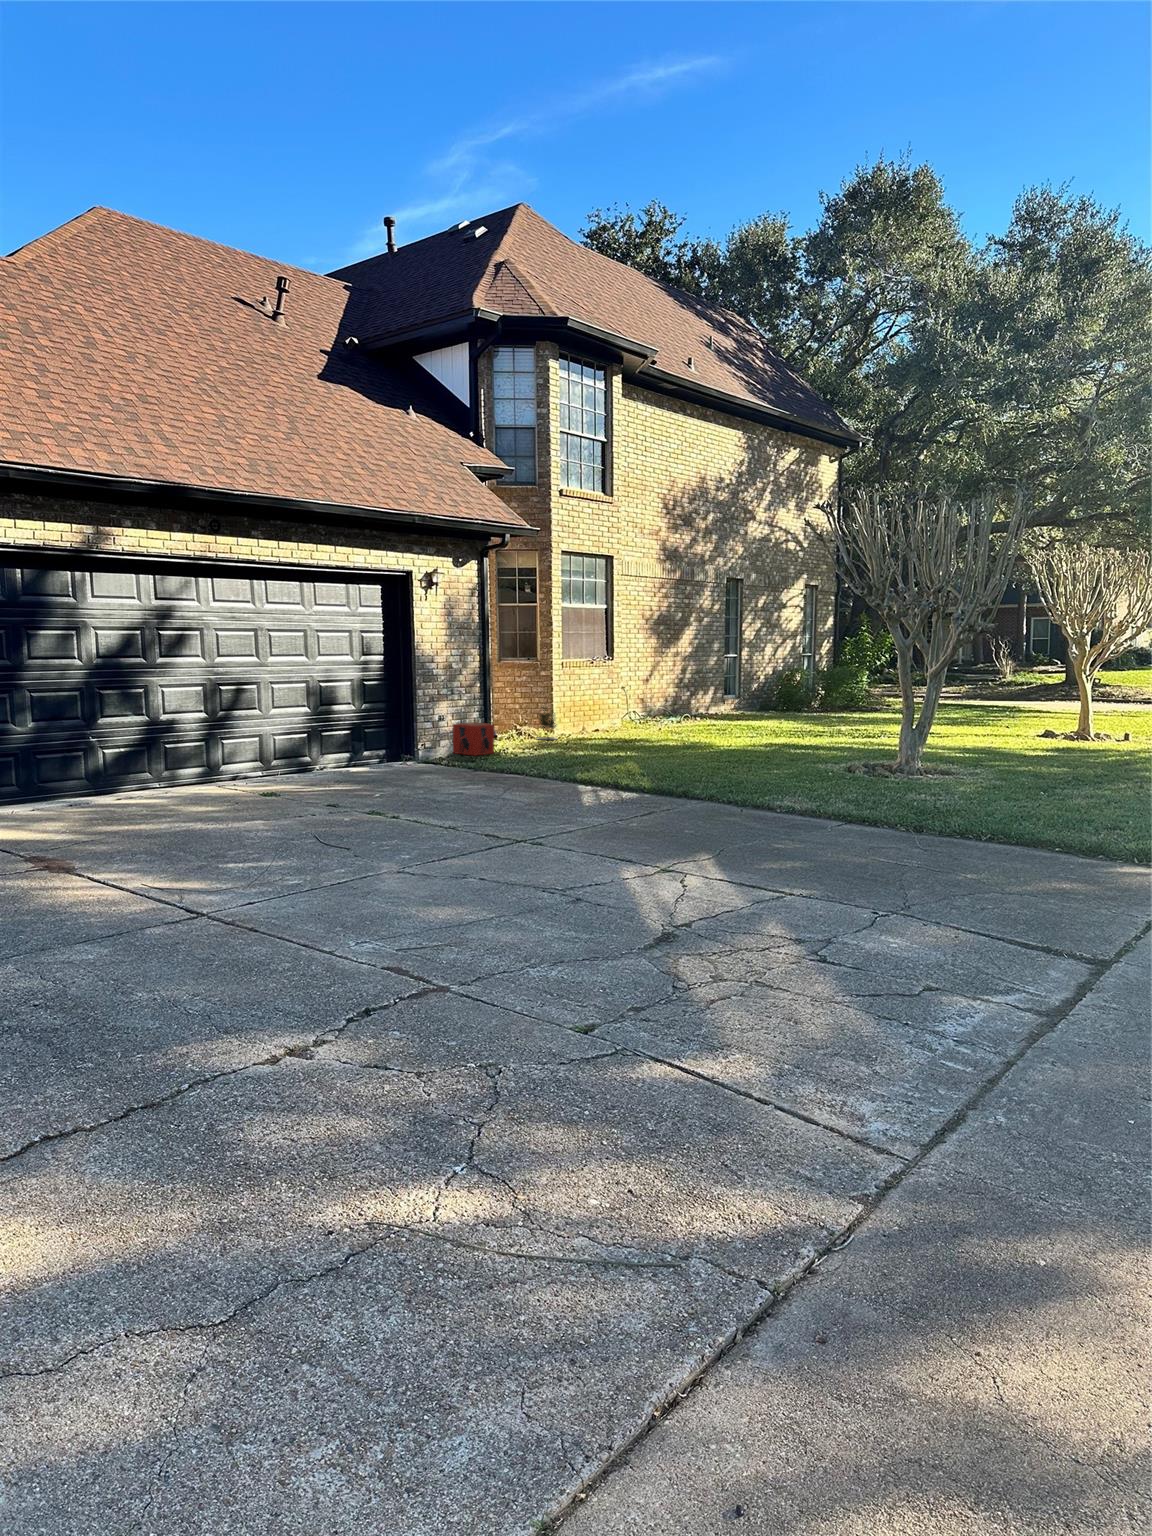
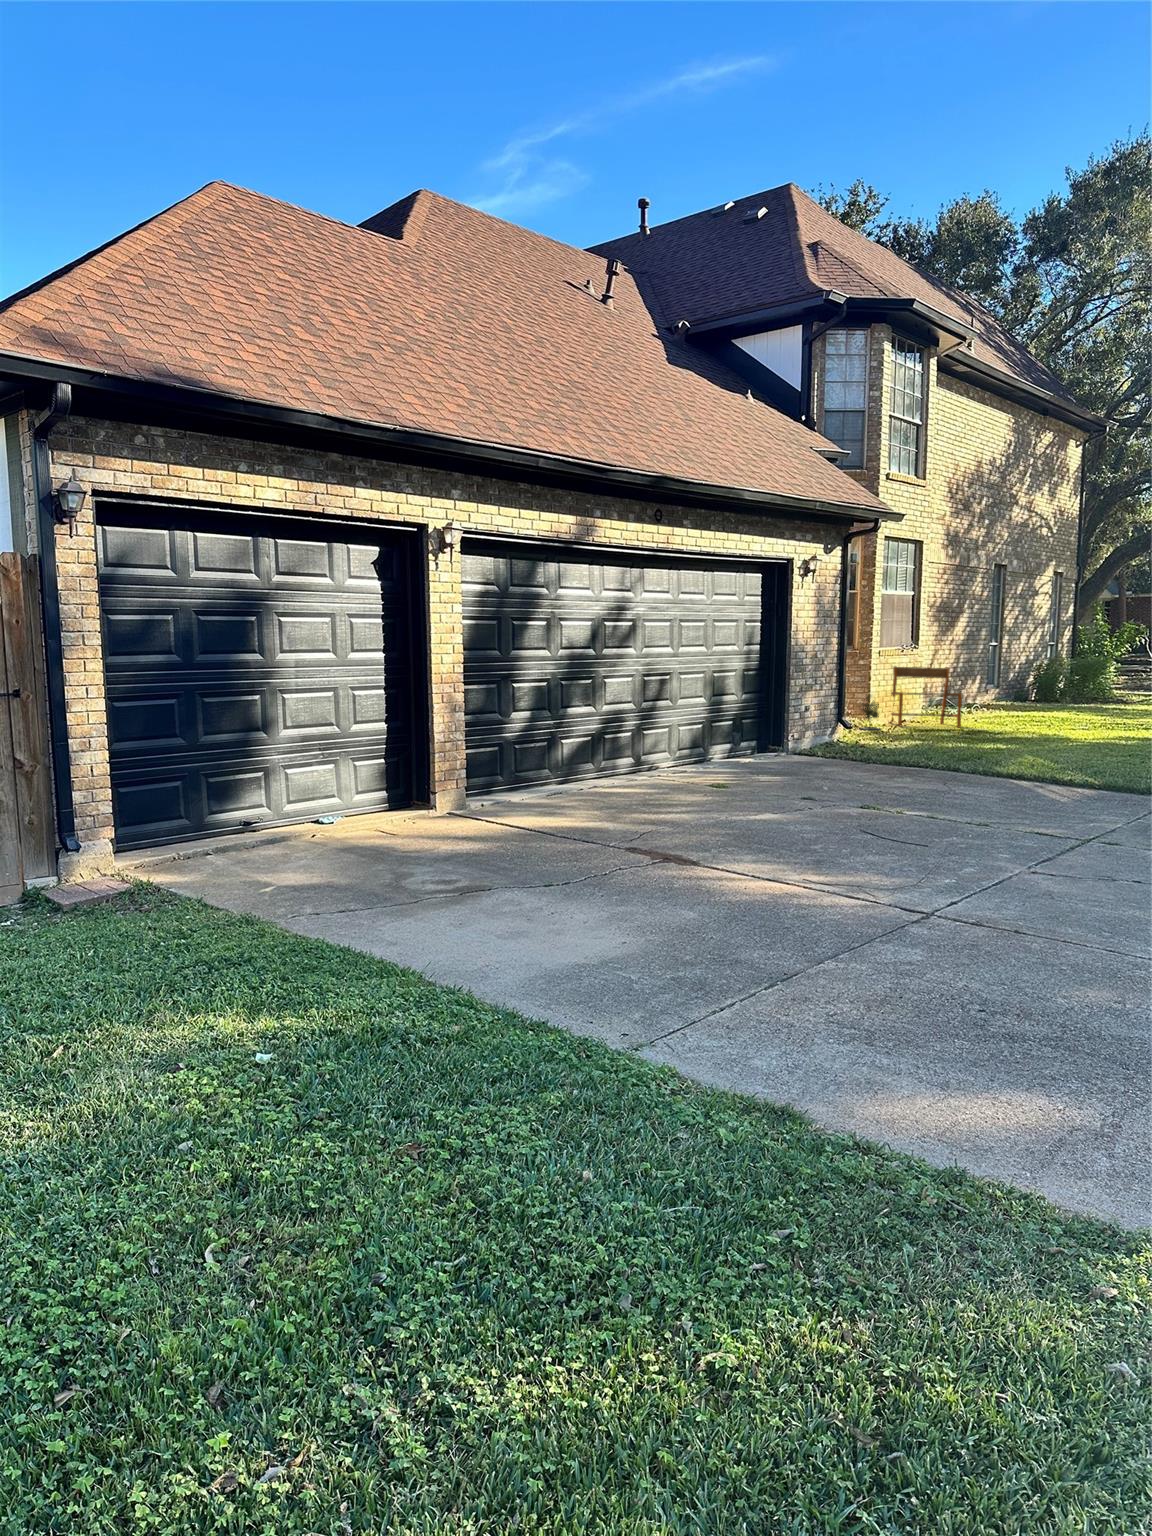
bench: none [580,677,646,737] -> present [890,666,962,728]
storage box: present [453,723,494,755] -> none [813,712,855,746]

